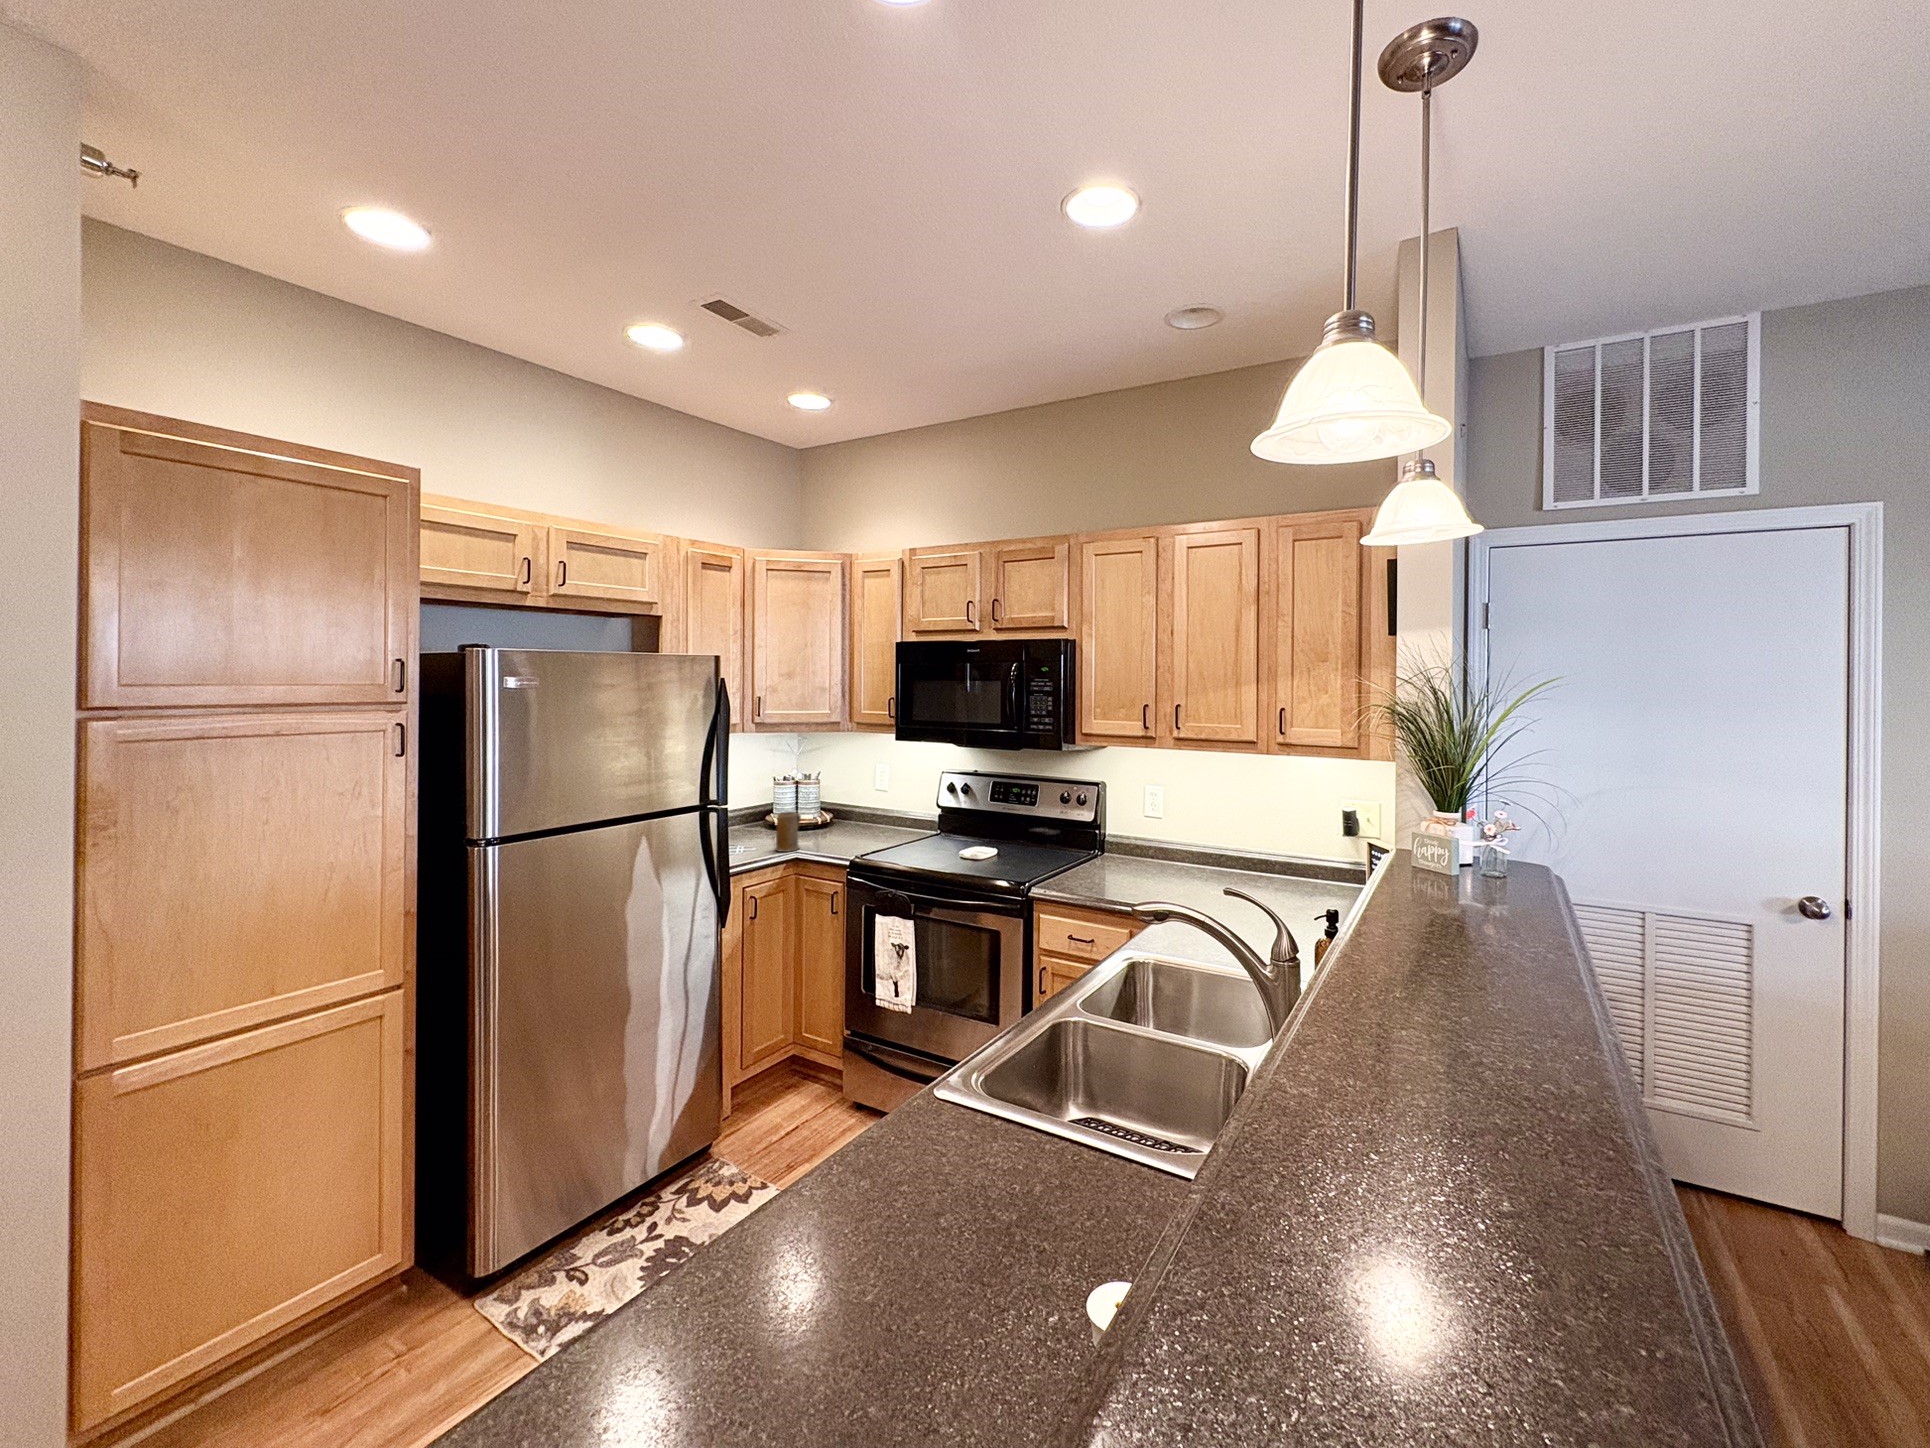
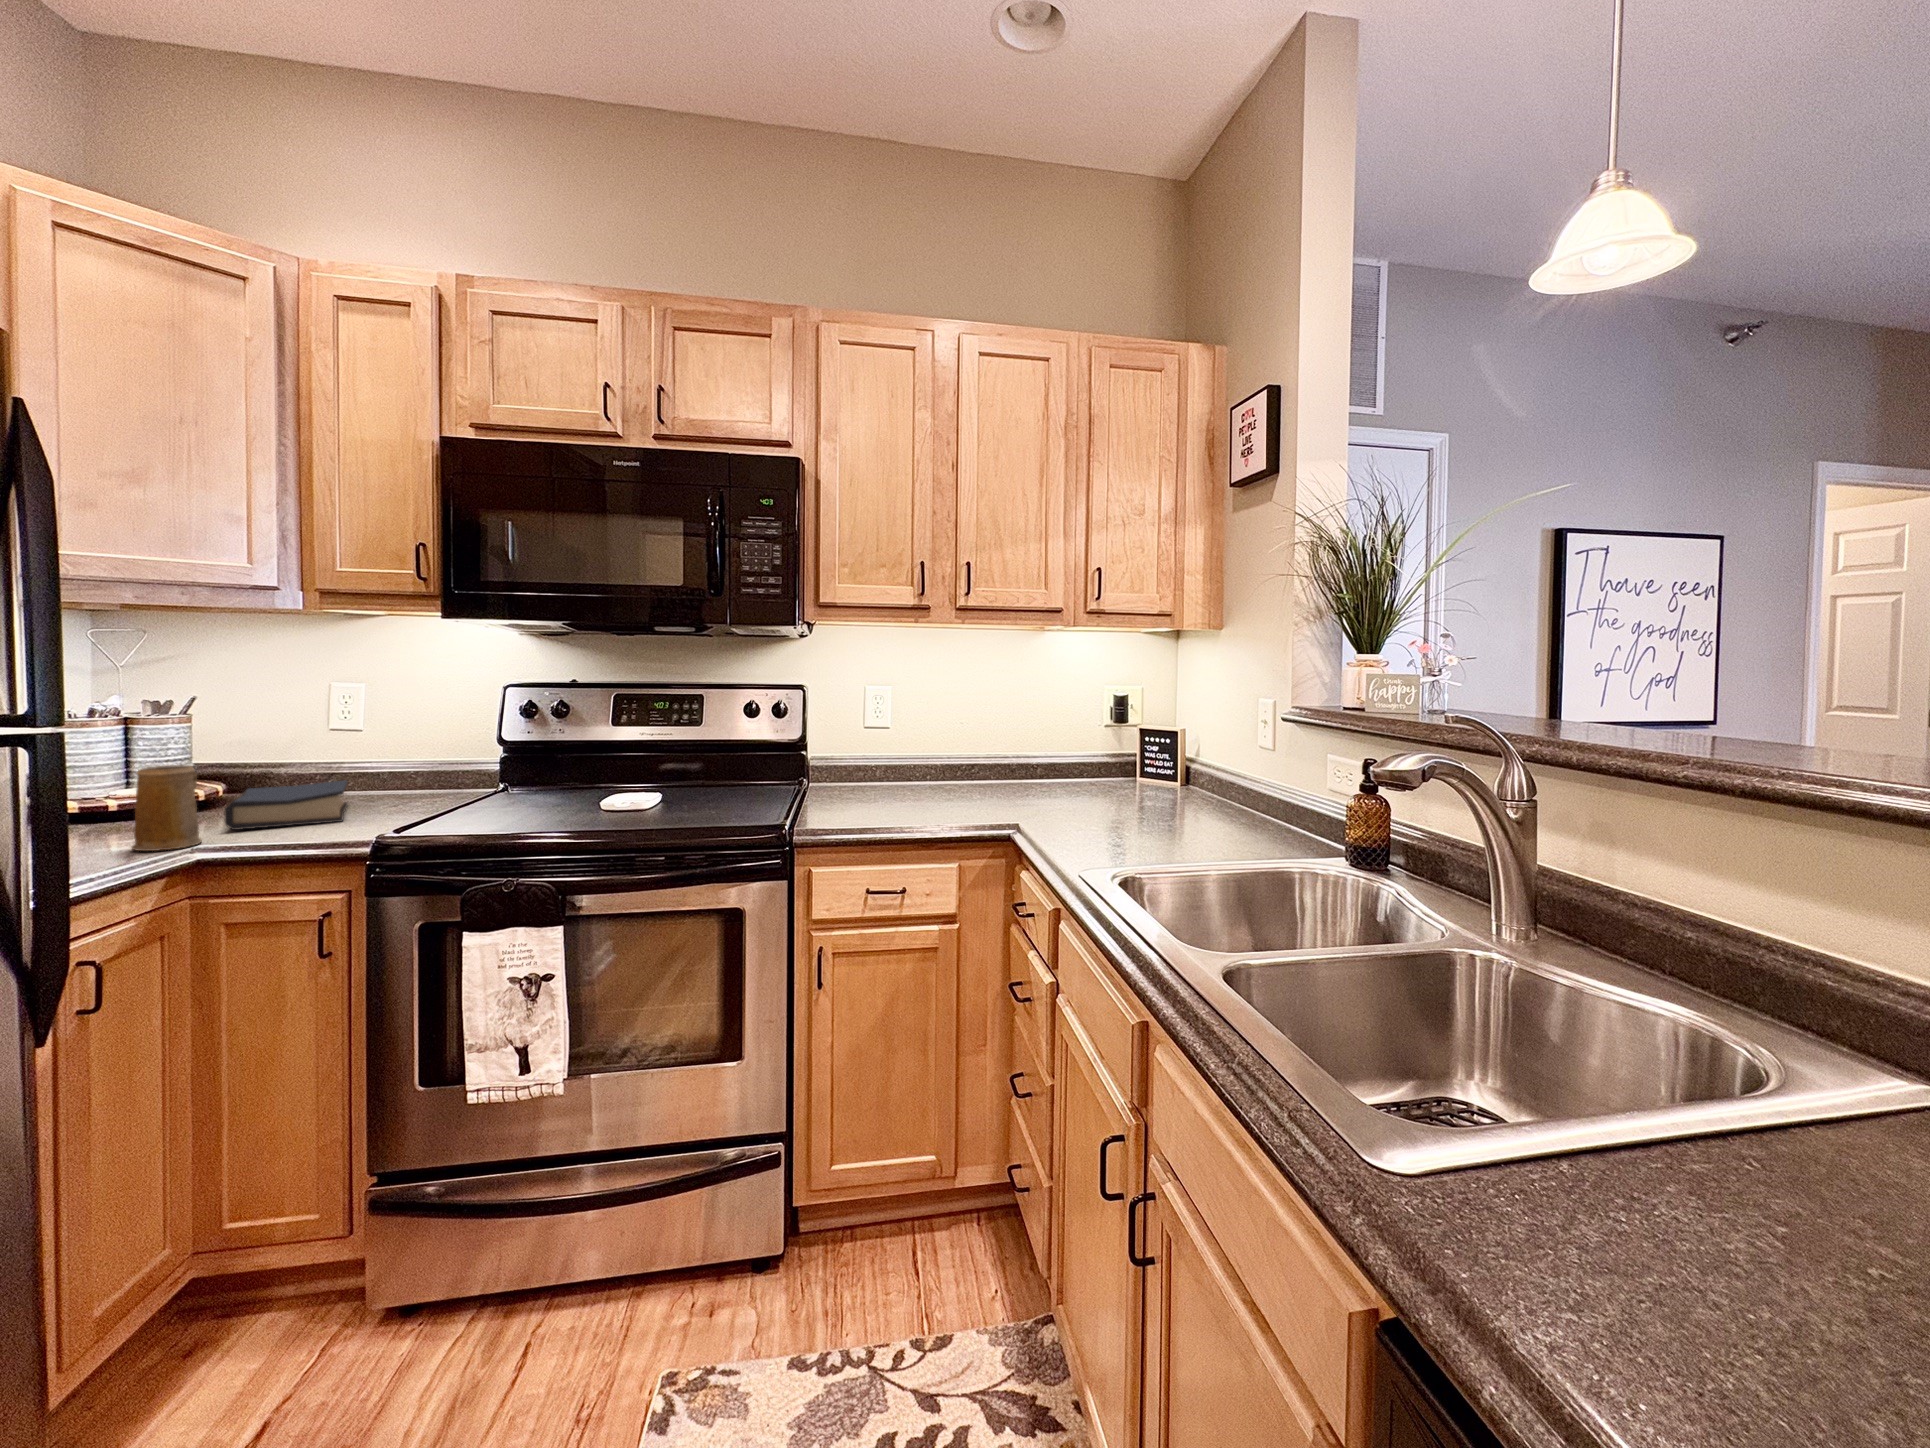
hardback book: none [812,820,872,845] -> present [224,780,348,830]

